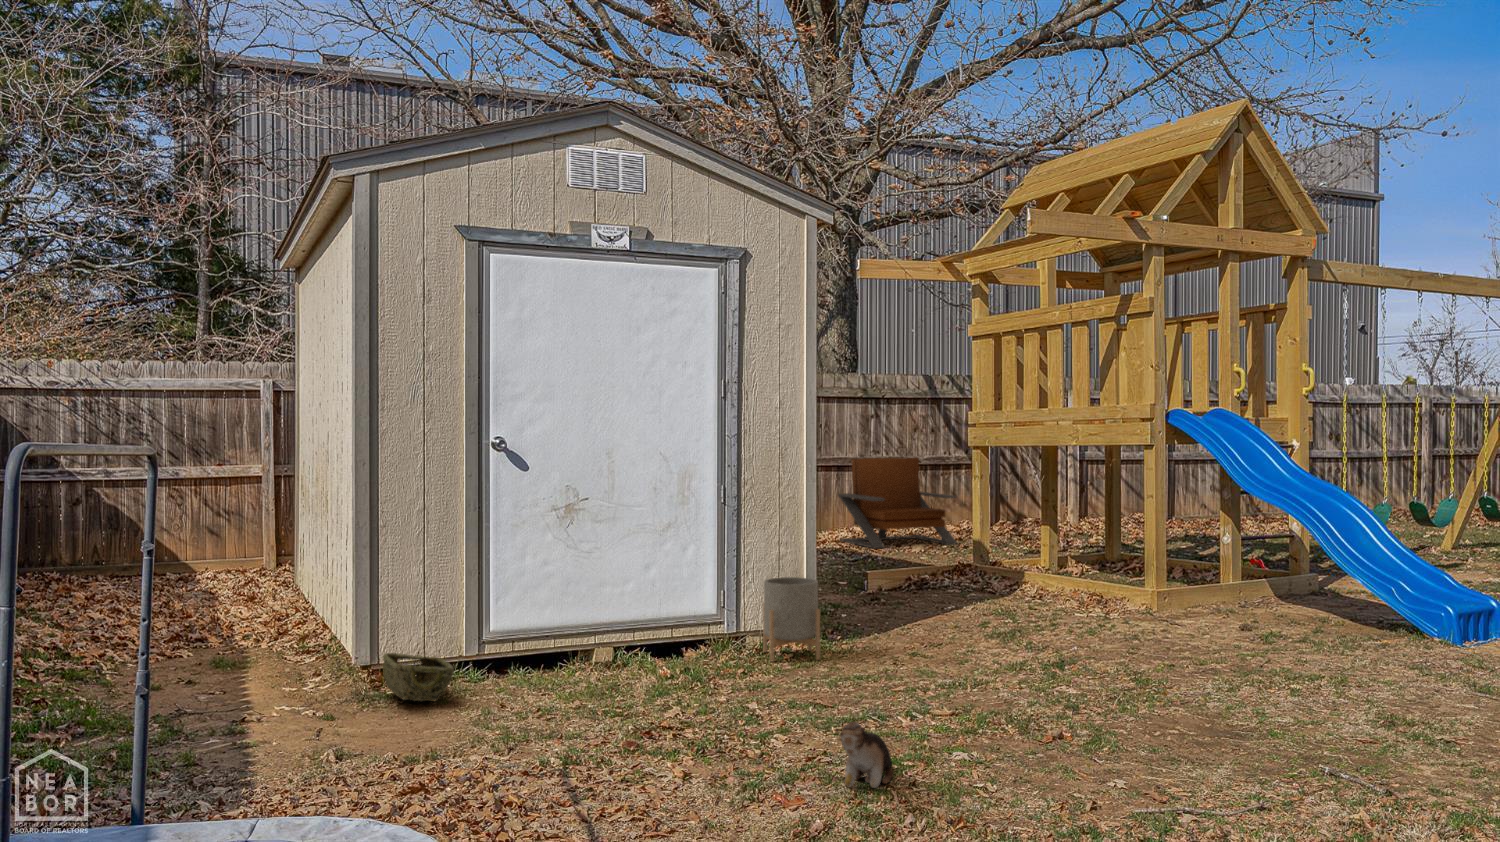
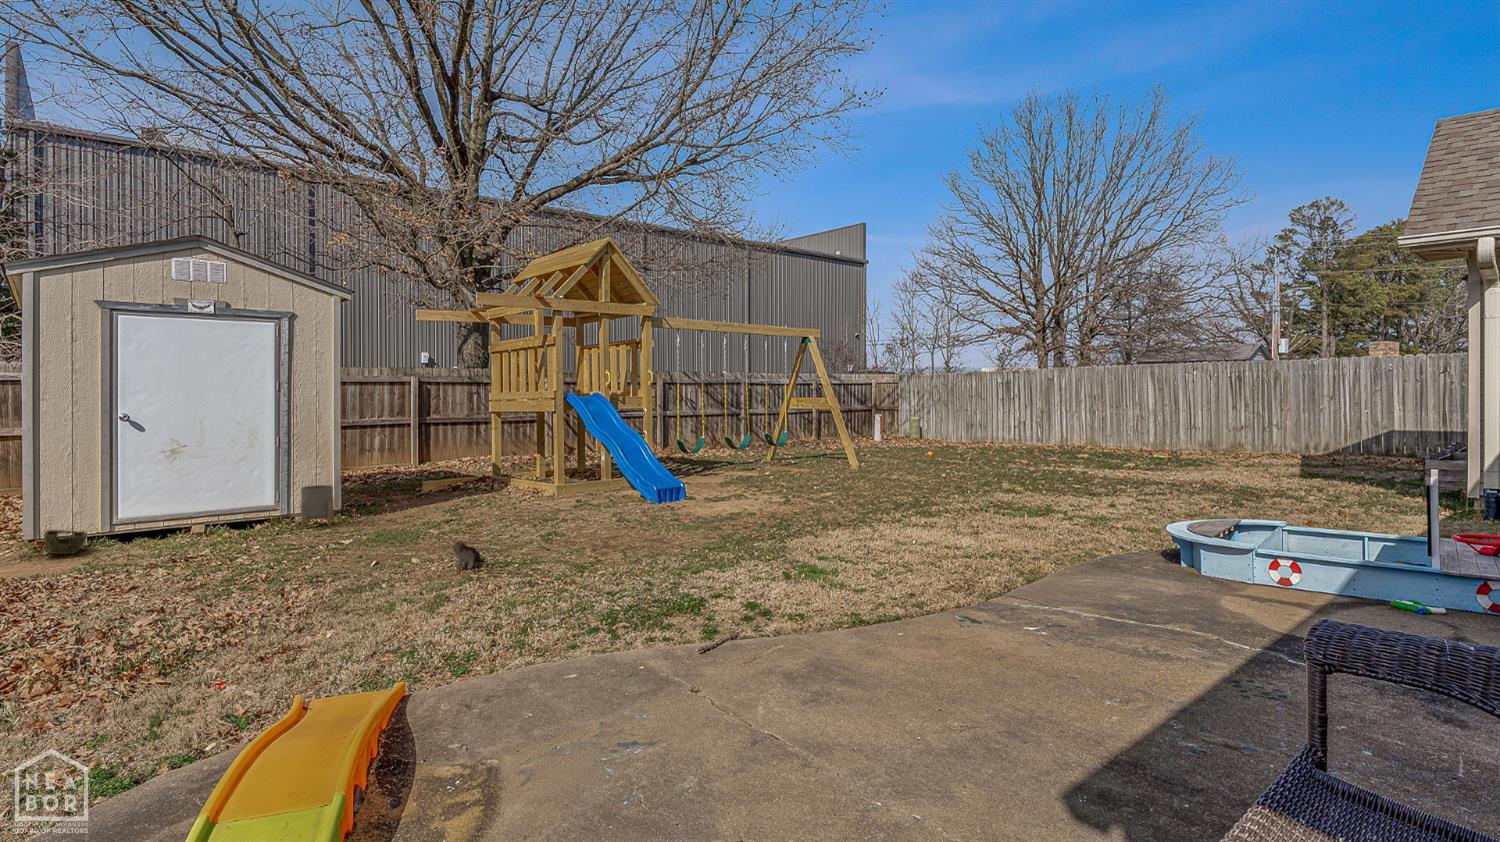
lounge chair: present [839,457,957,548] -> none [453,416,519,468]
plush toy: present [840,722,893,788] -> present [453,541,484,569]

